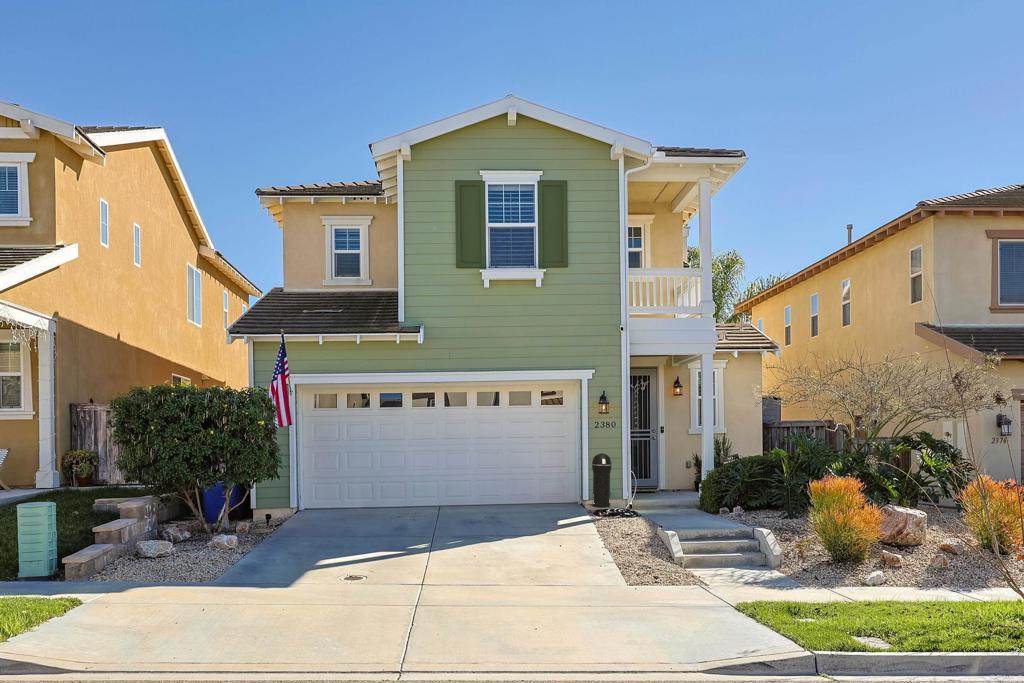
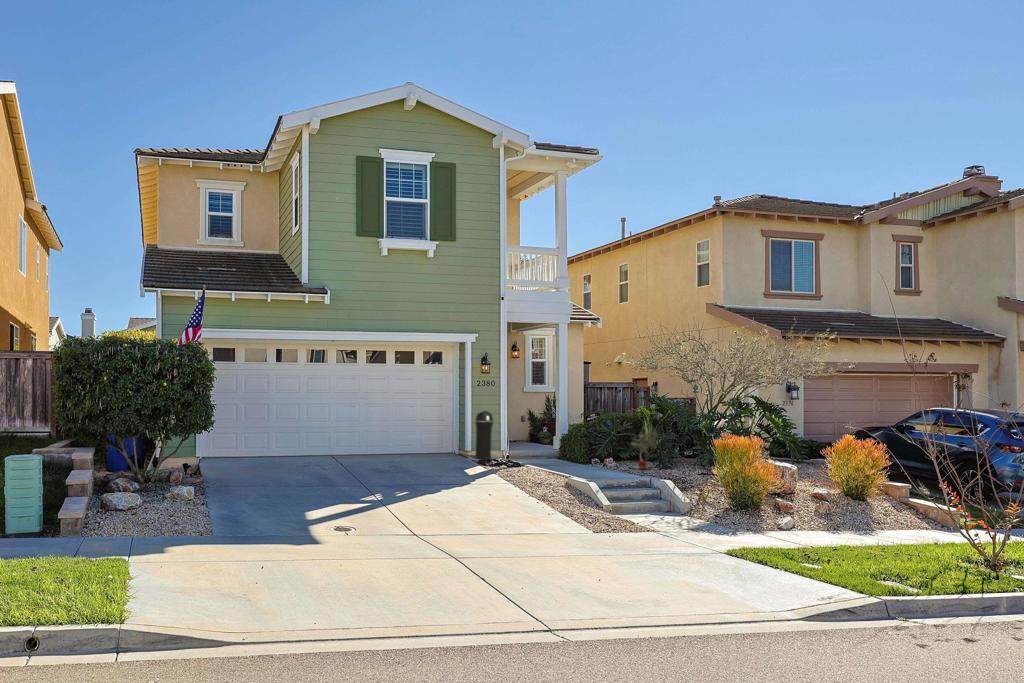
potted tree: none [761,471,793,524] -> present [631,426,657,470]

